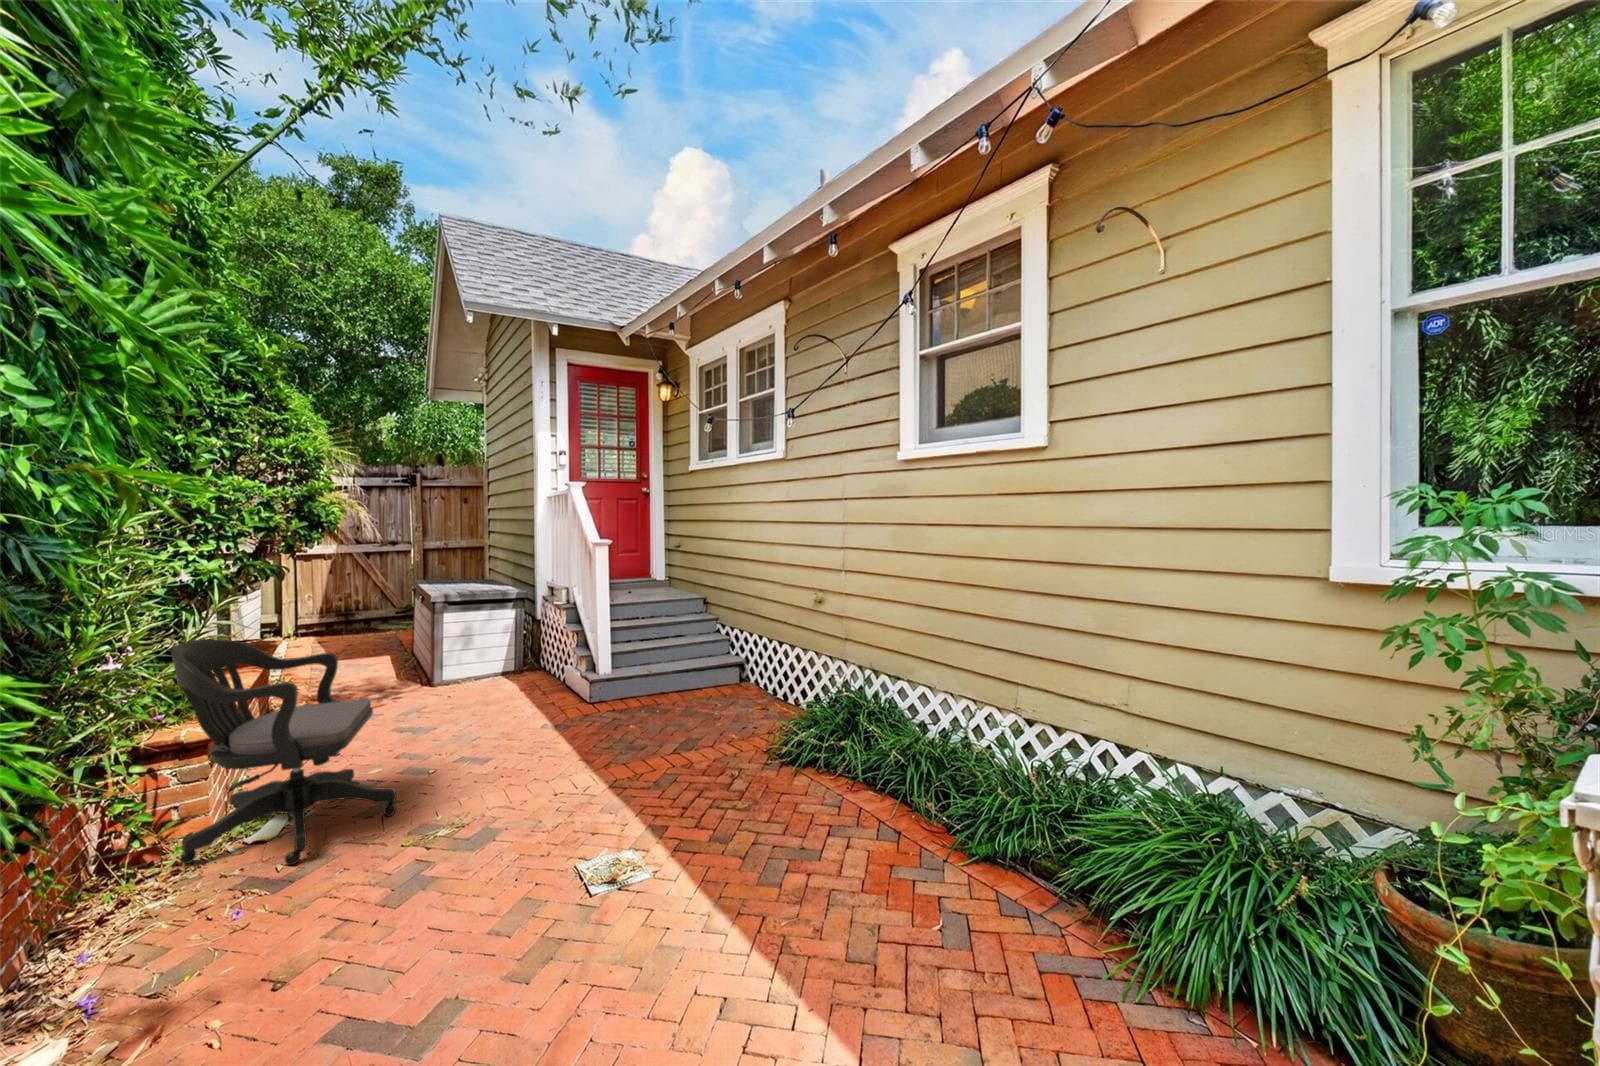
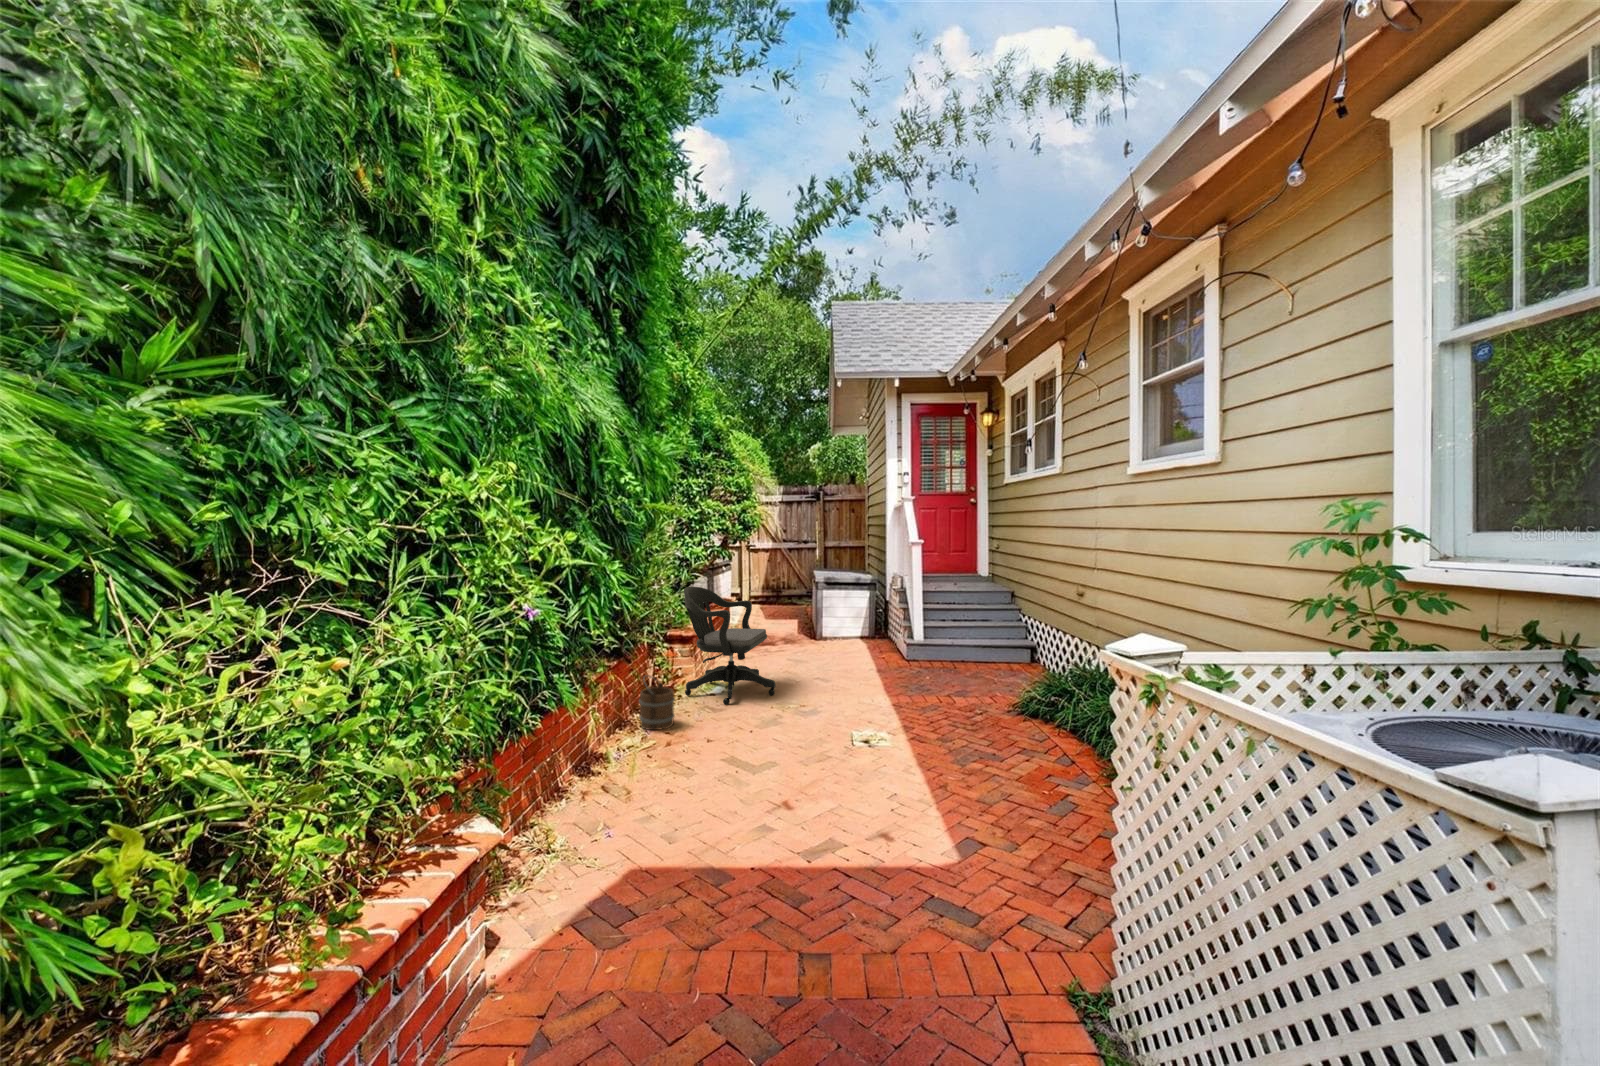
bucket: none [31,873,155,1014] -> present [639,675,675,730]

